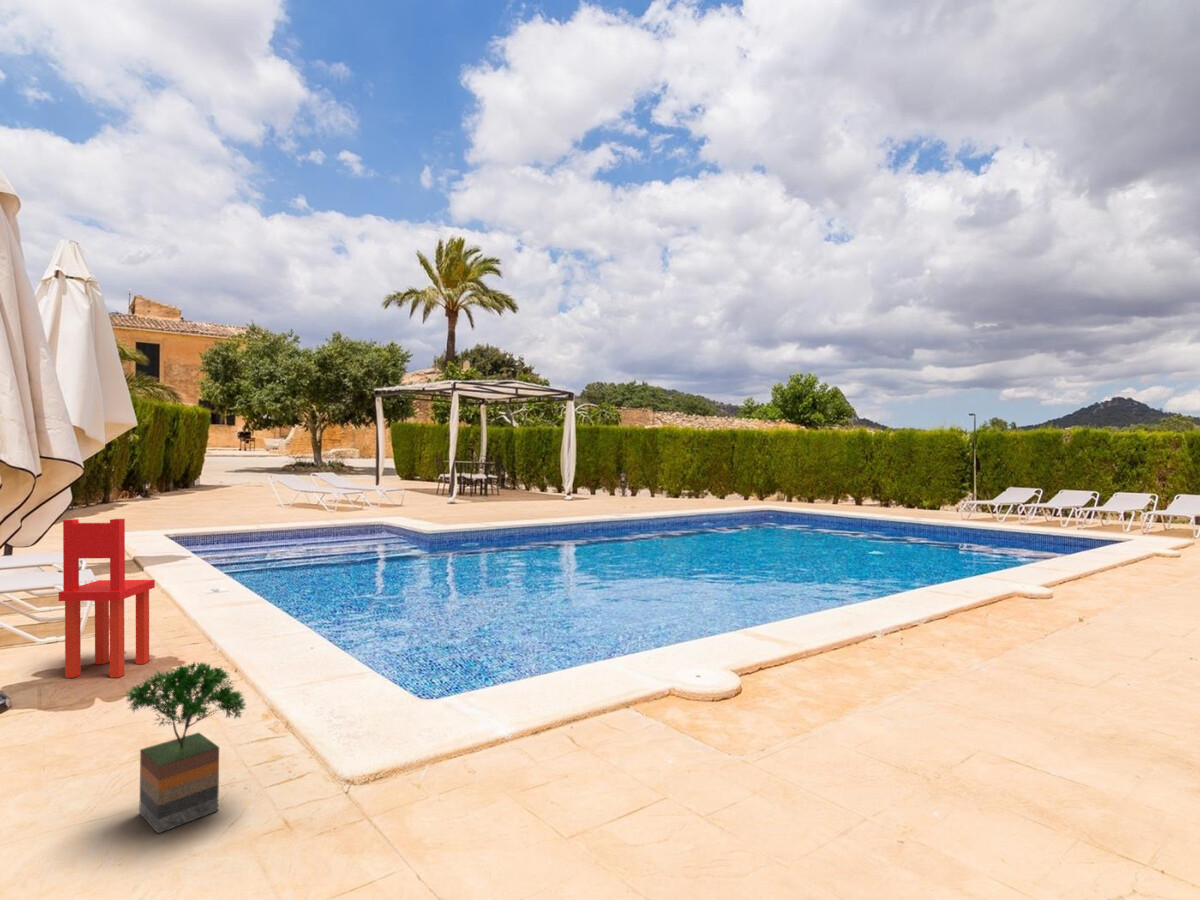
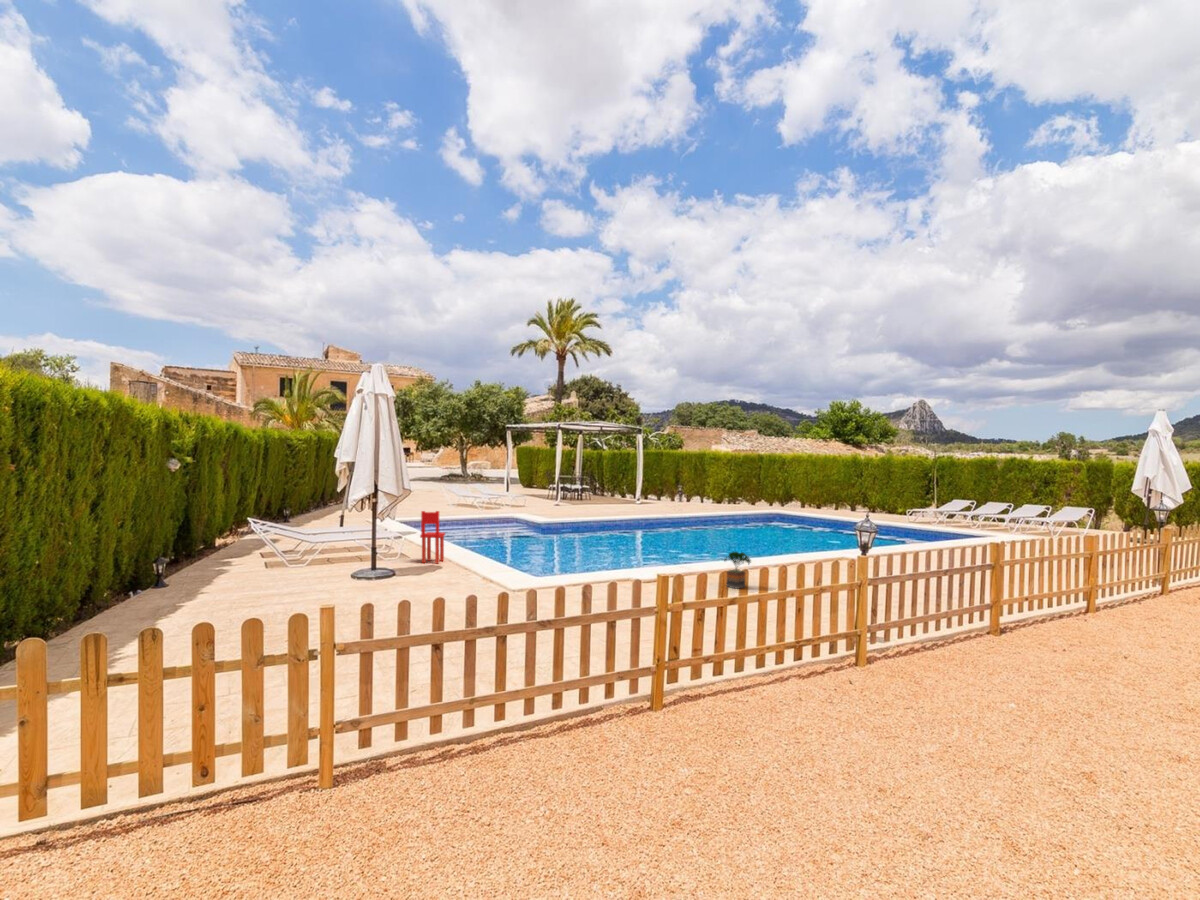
potted tree: present [125,663,246,833] -> present [724,552,751,589]

